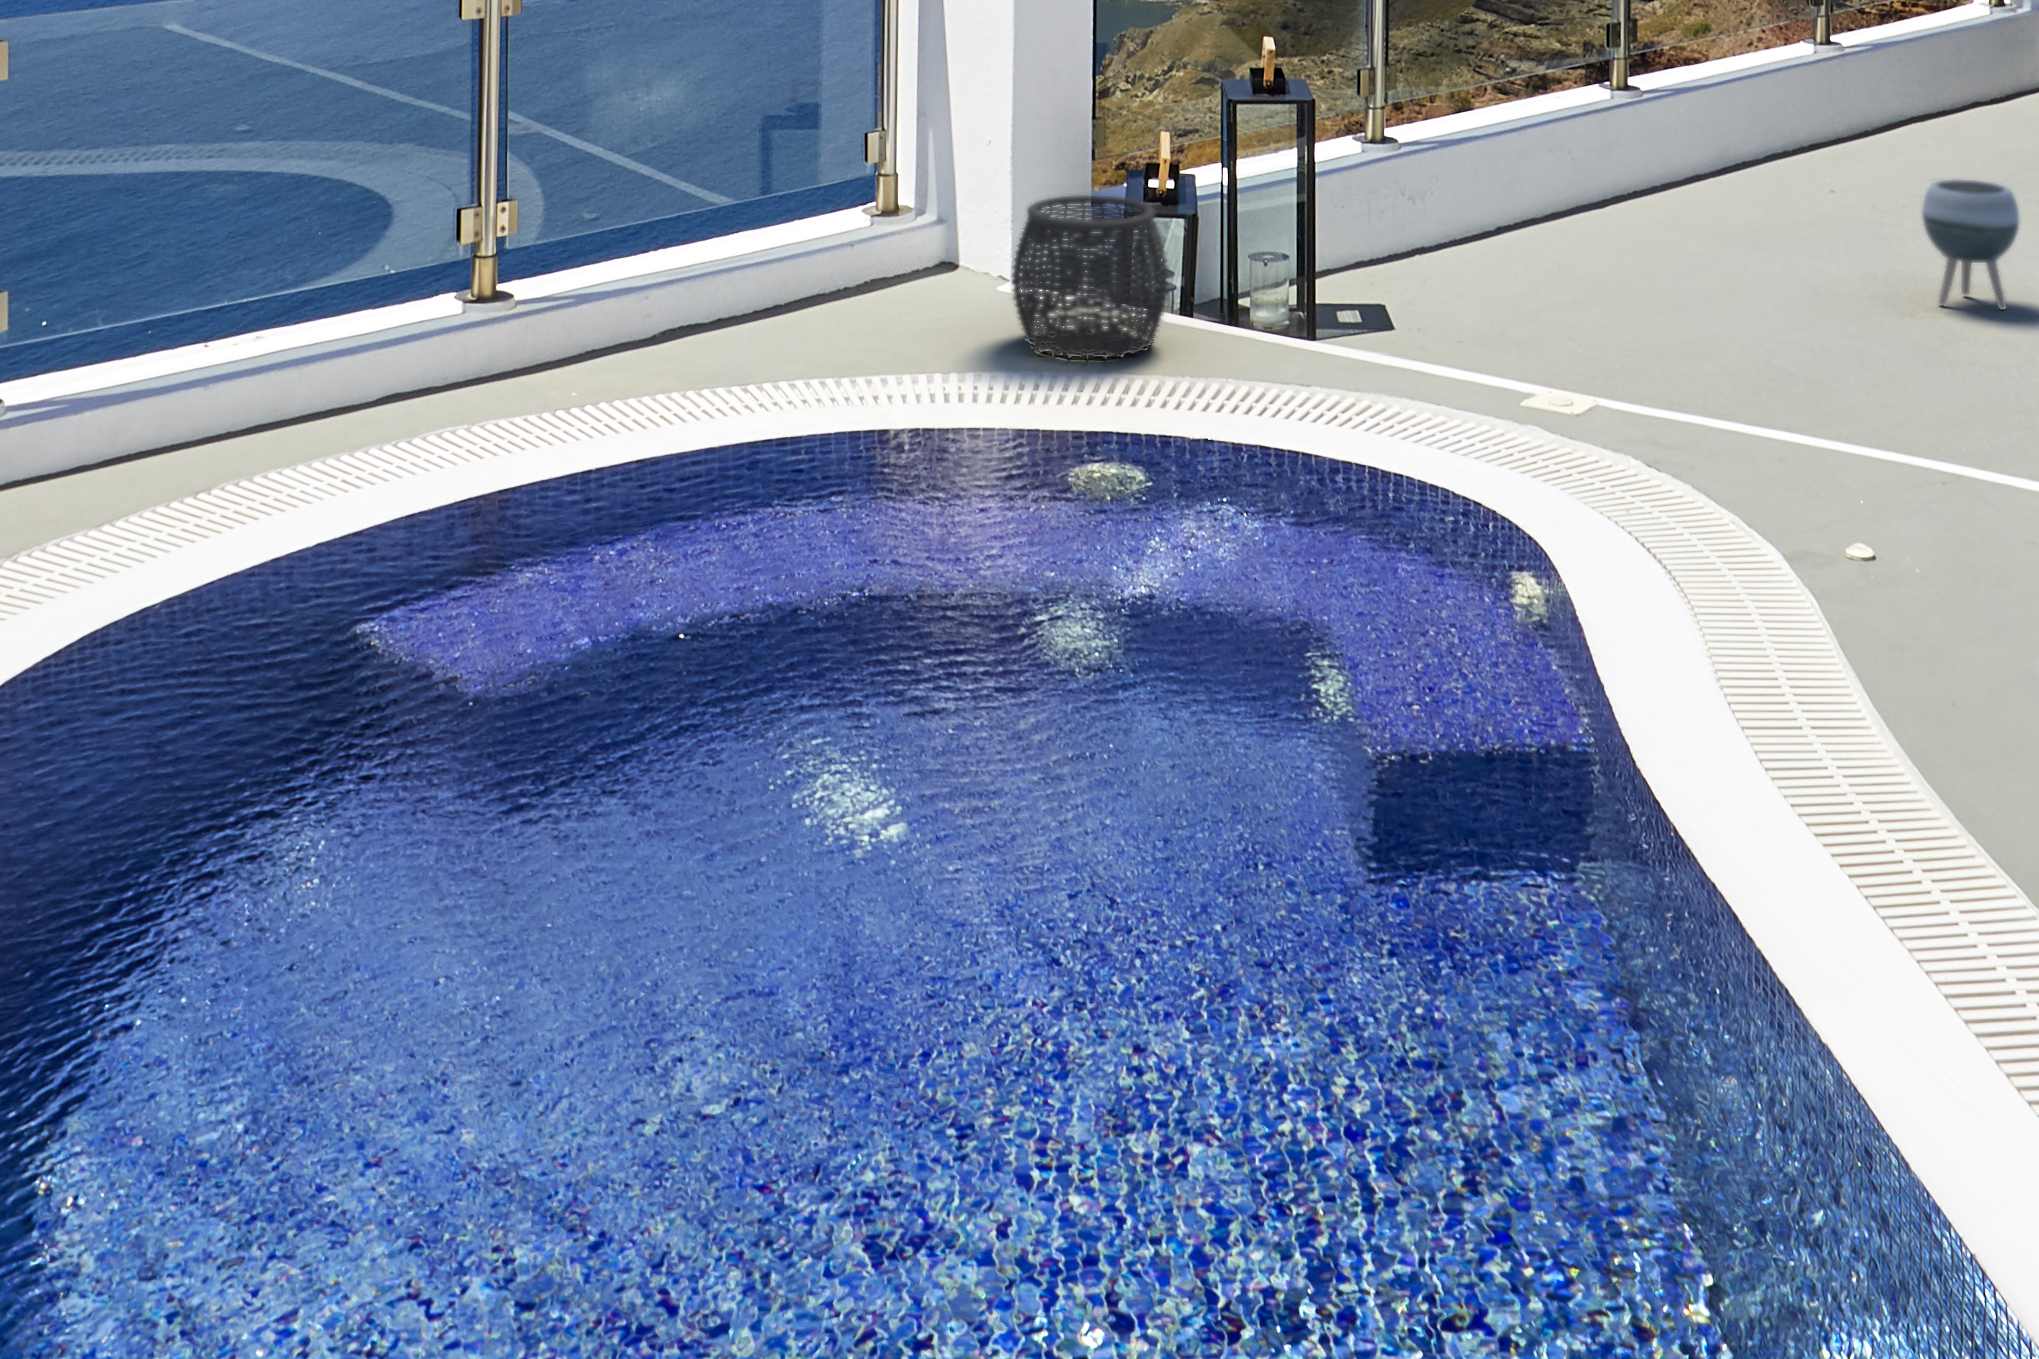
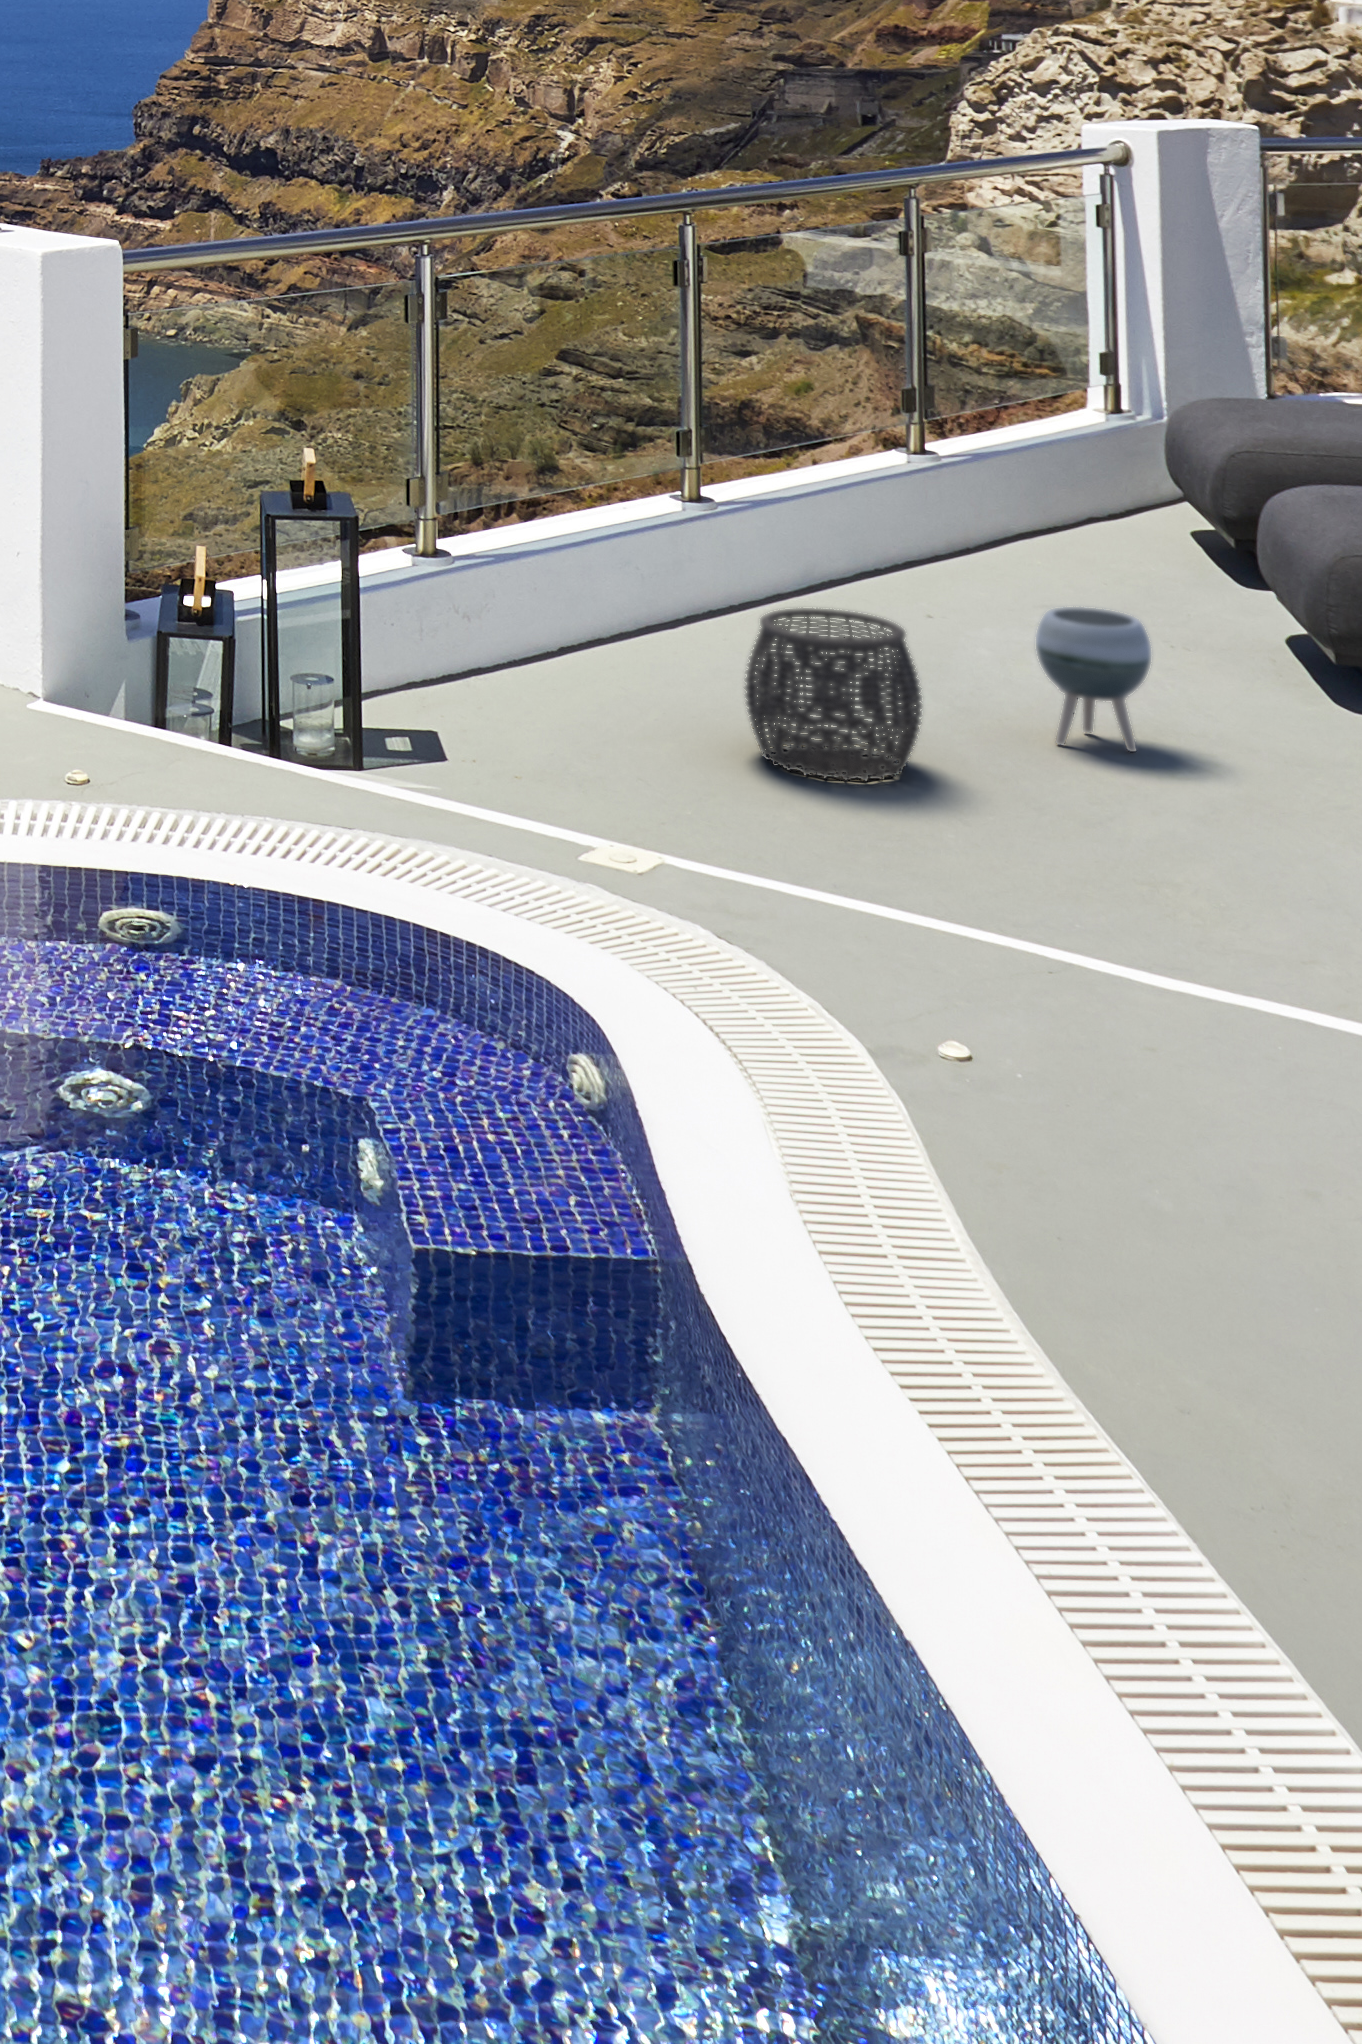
woven basket: present [1012,195,1169,359] -> present [745,608,922,781]

